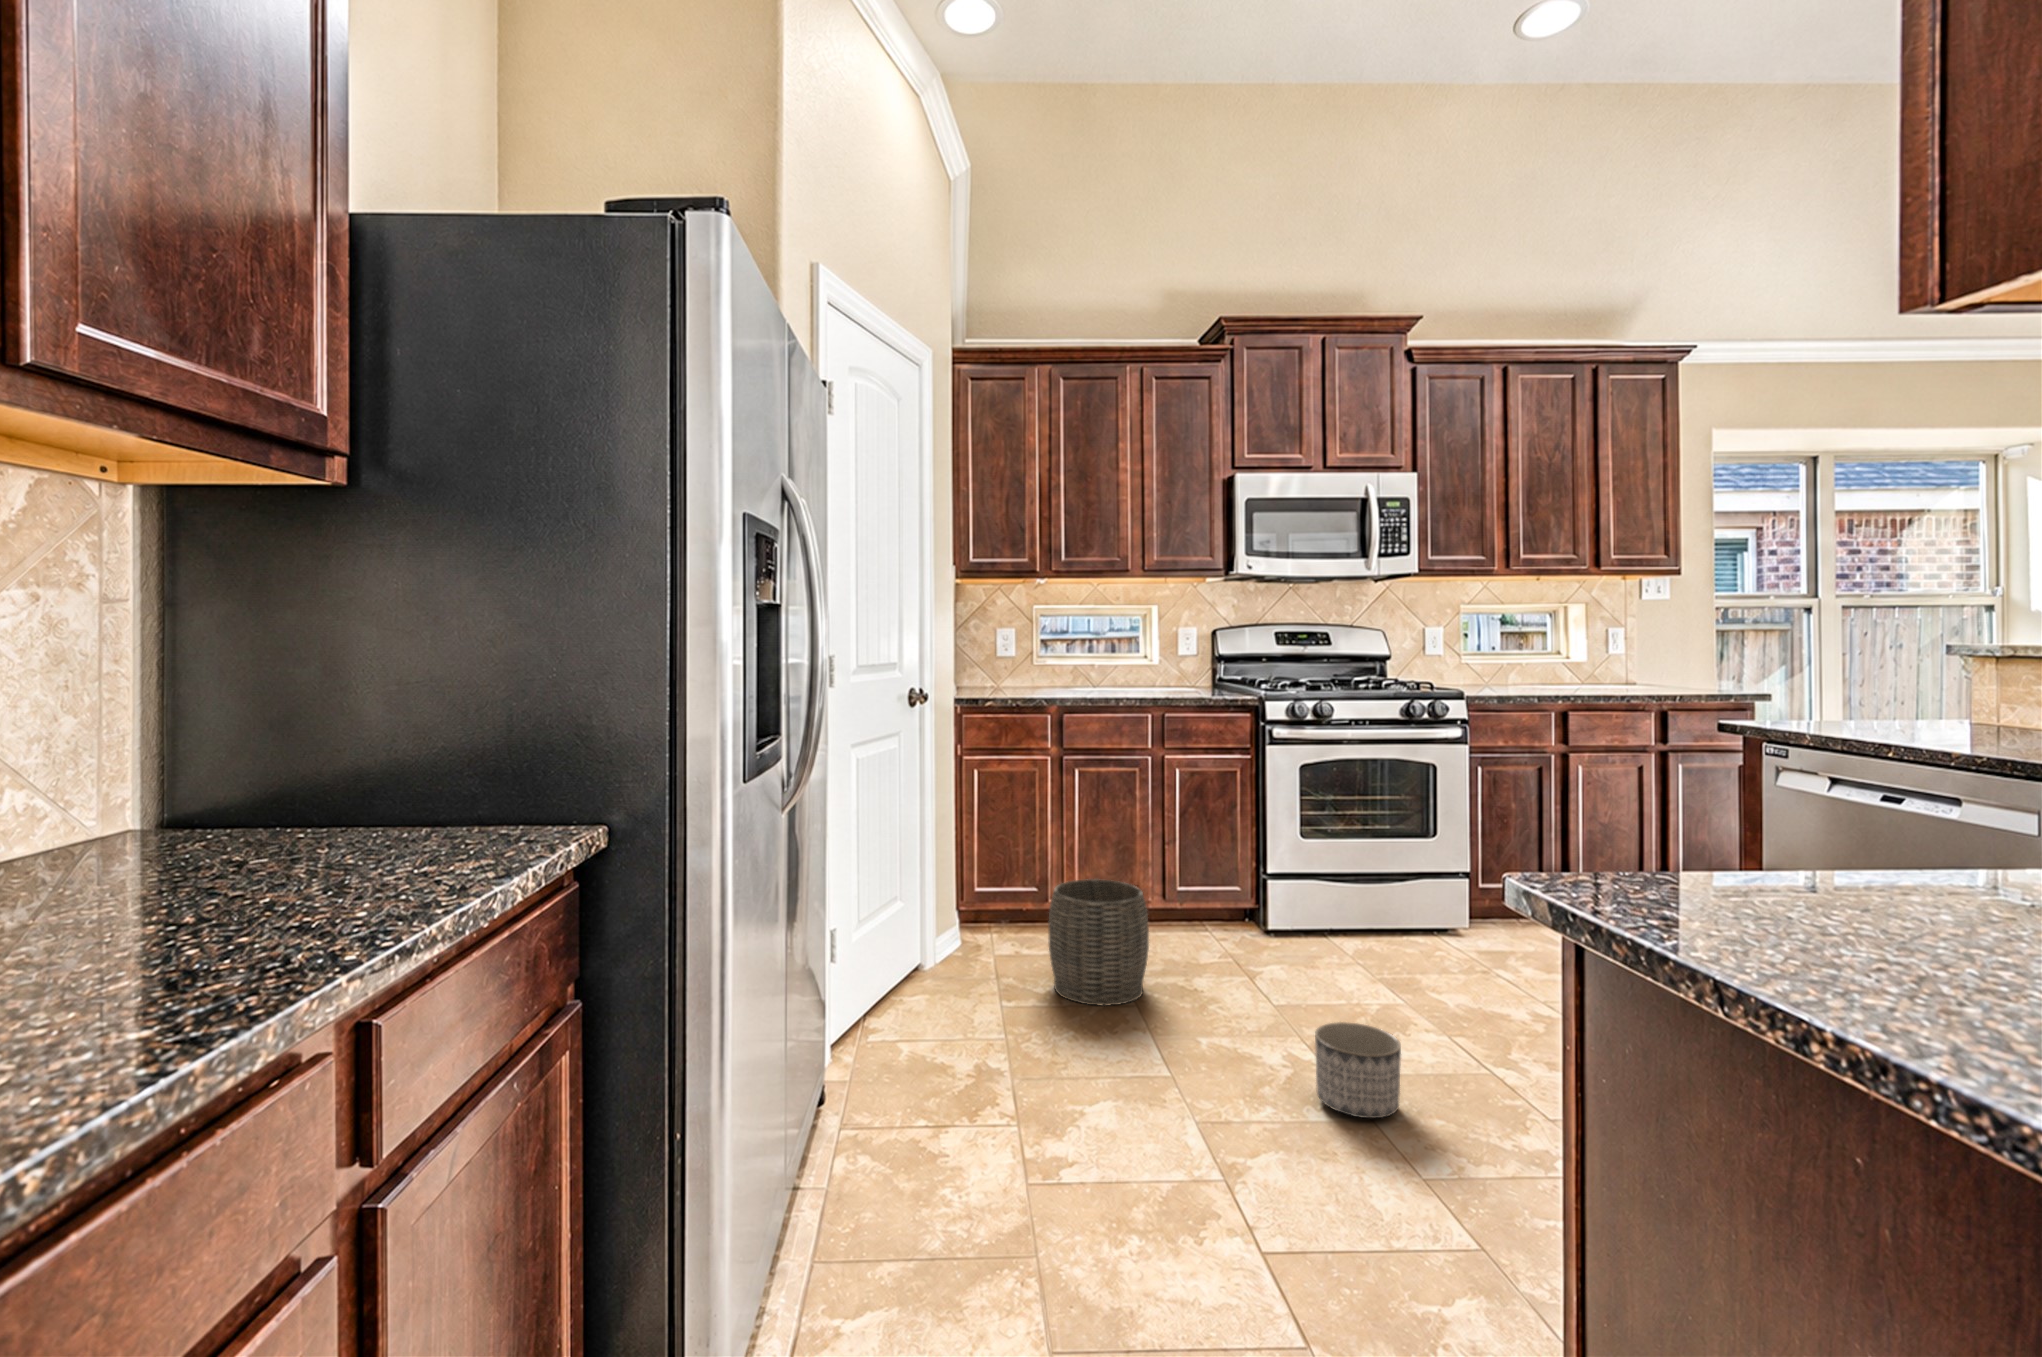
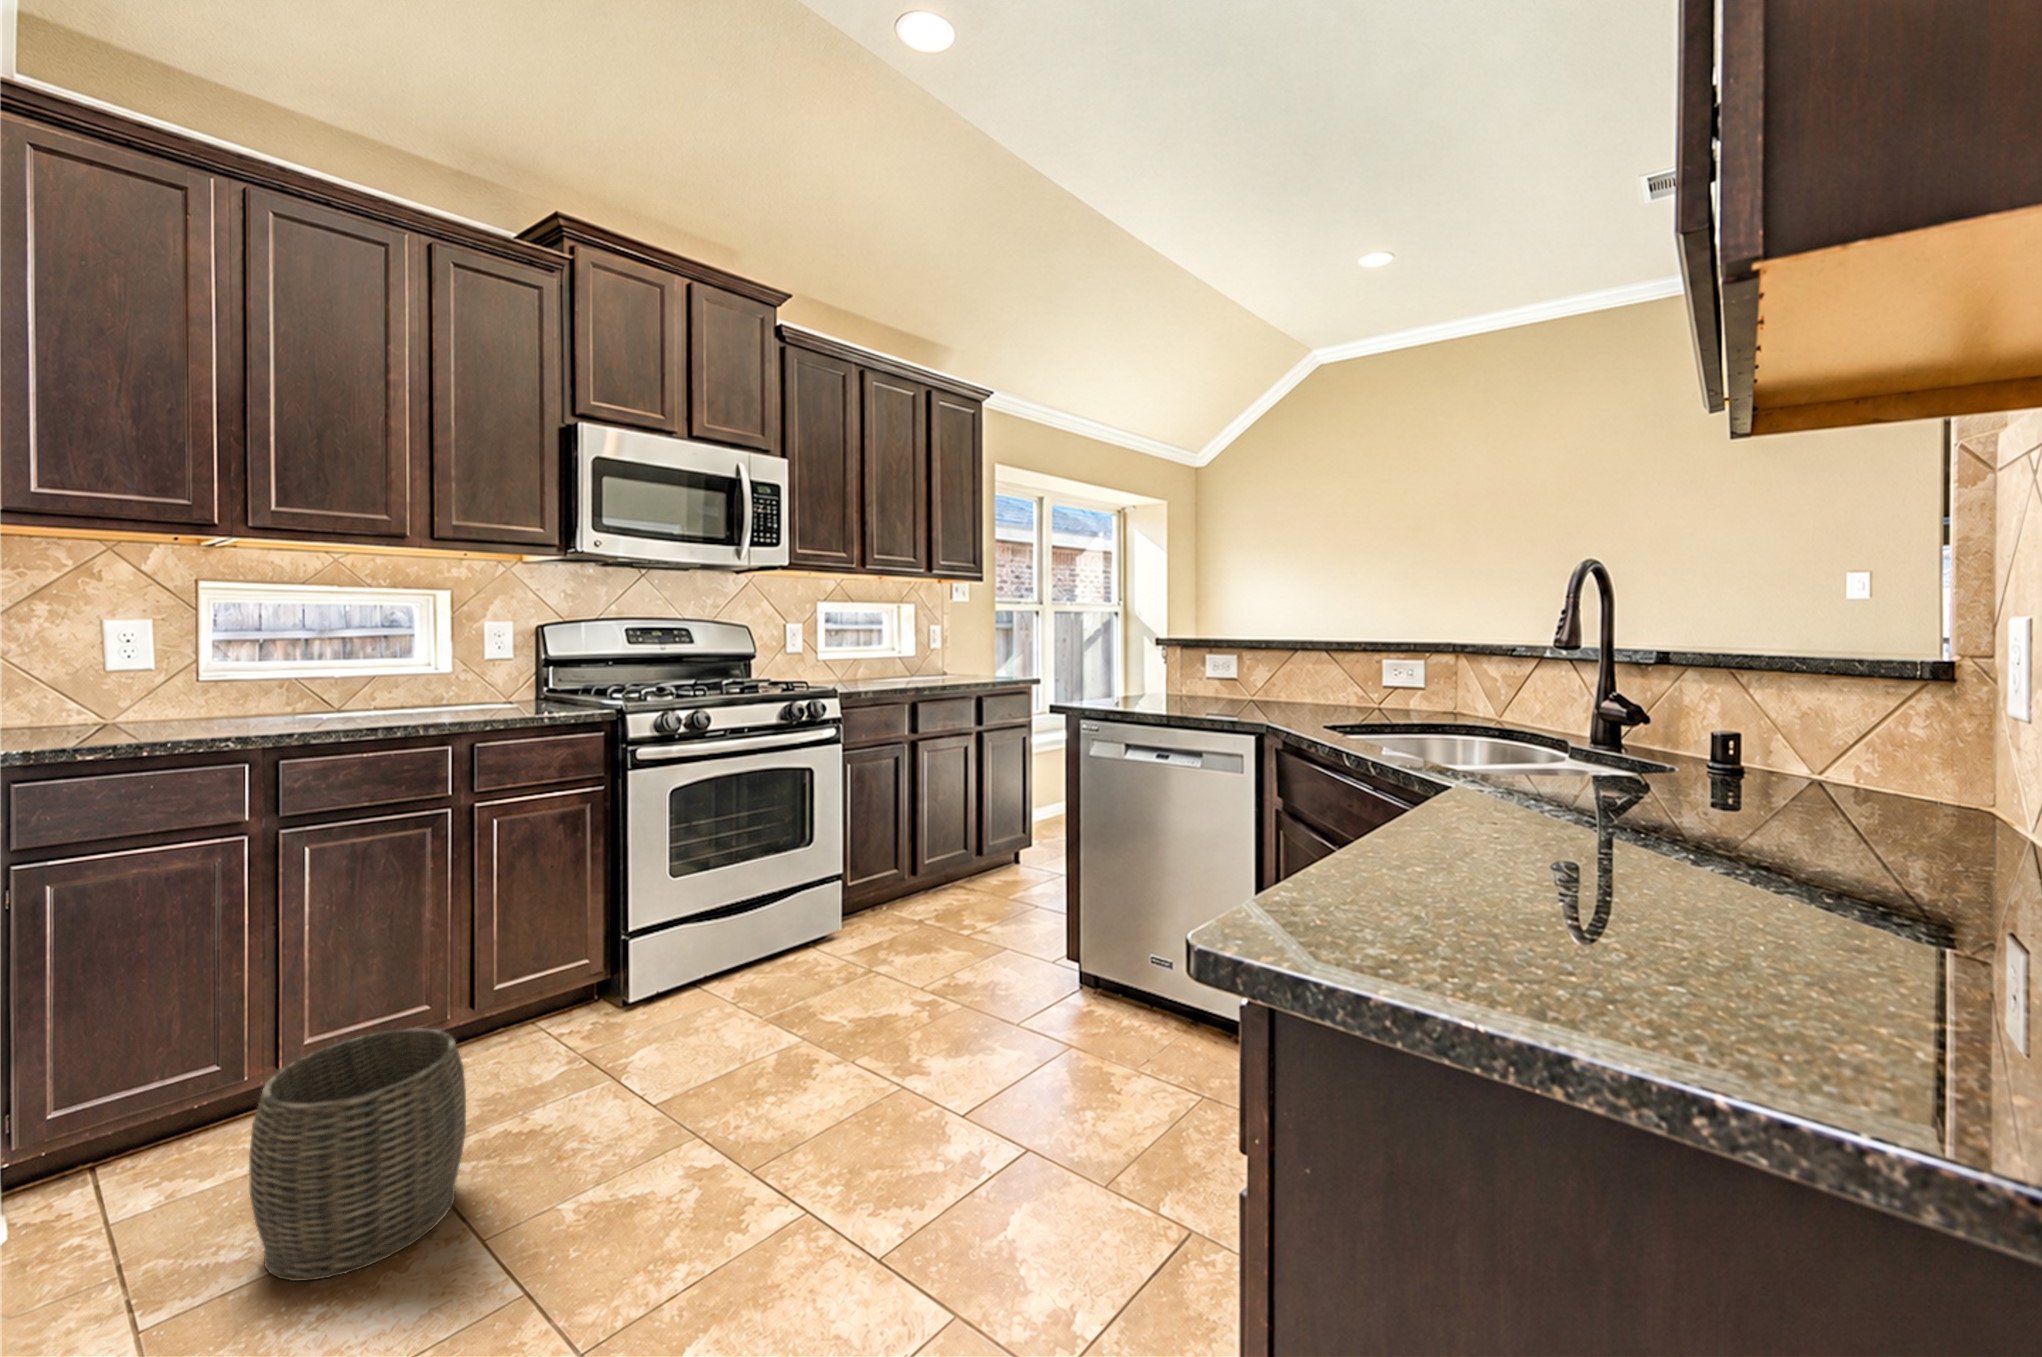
planter: present [1315,1022,1401,1118] -> none [773,1147,883,1300]

